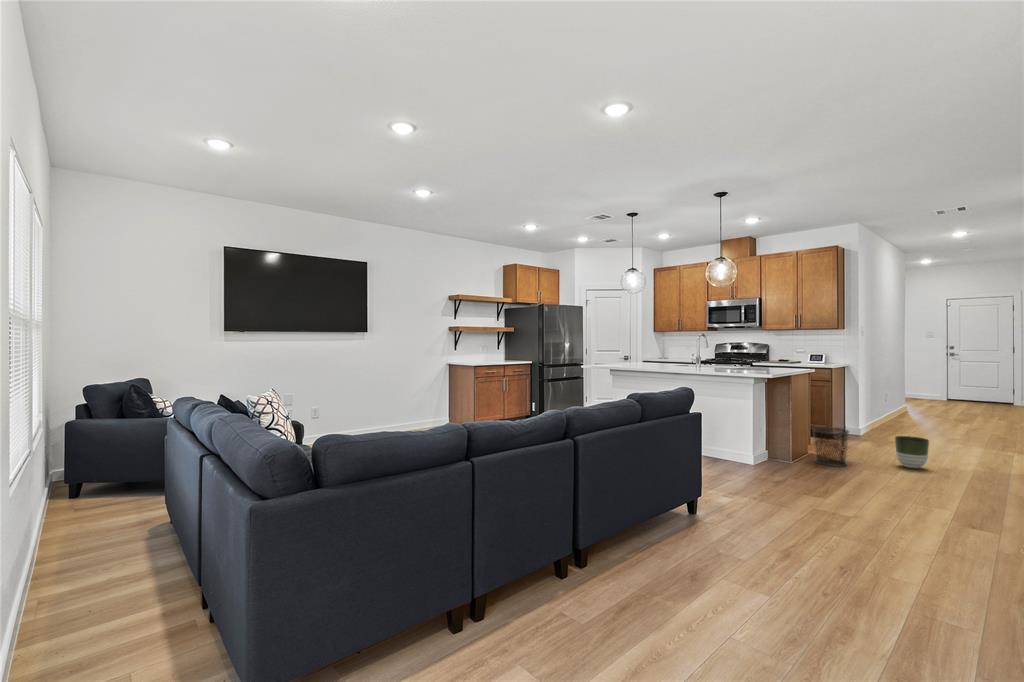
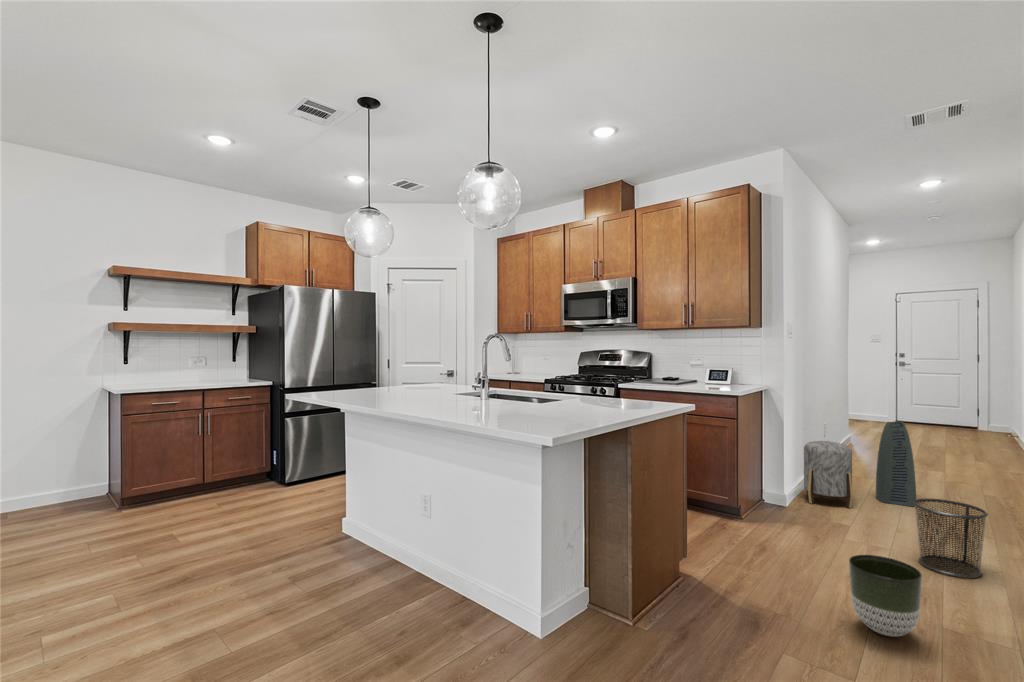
air purifier: none [919,386,945,436] -> present [876,421,916,507]
stool: none [872,398,903,436] -> present [804,441,853,508]
trash can: present [813,427,849,467] -> present [913,499,988,578]

